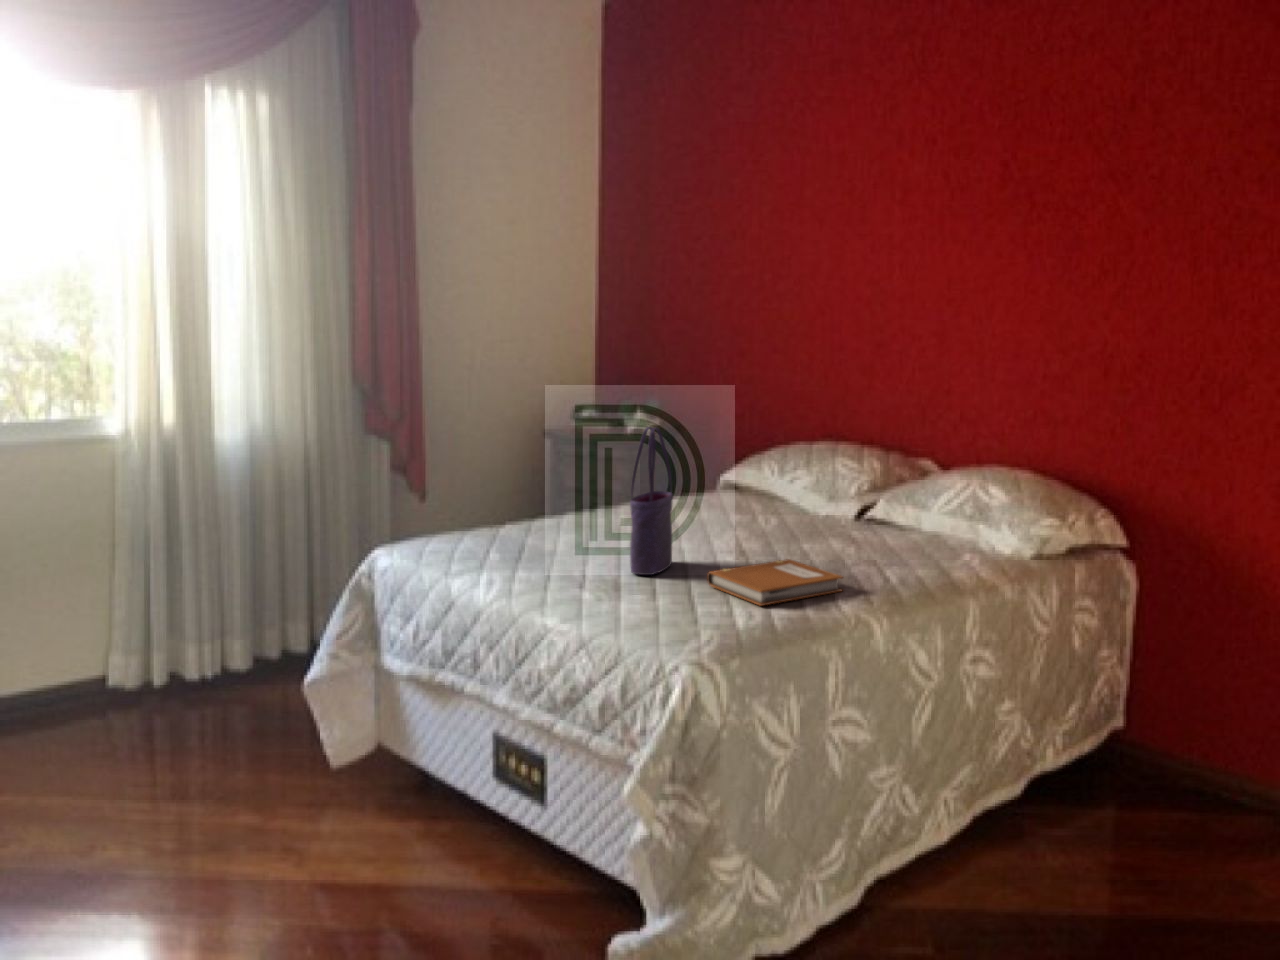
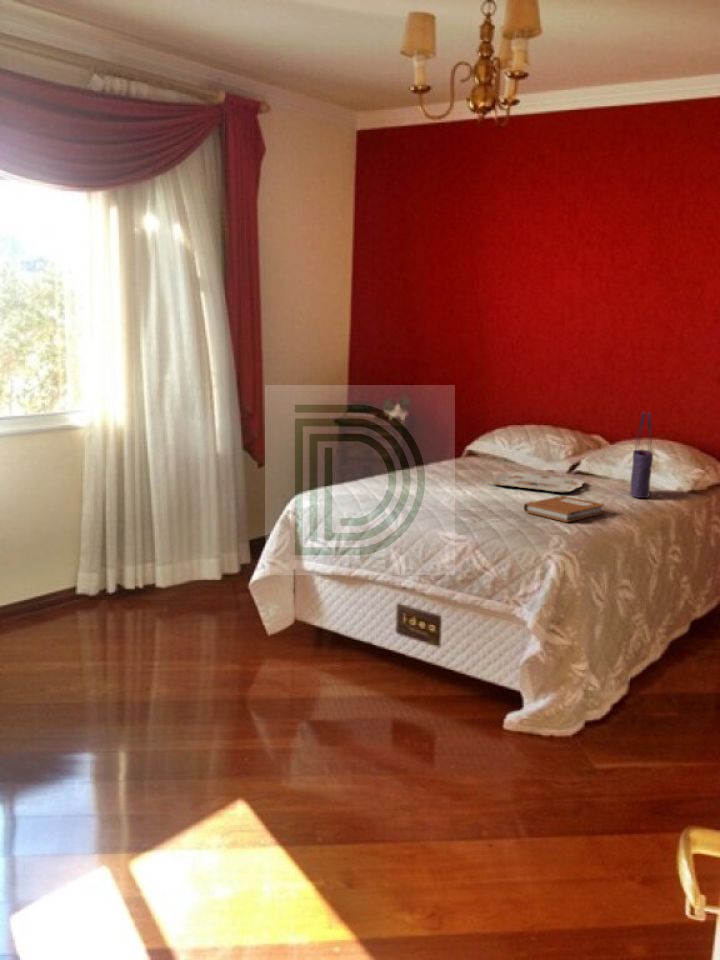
tote bag: present [630,427,673,575] -> present [631,412,653,498]
serving tray: none [702,518,860,553] -> present [489,473,584,492]

